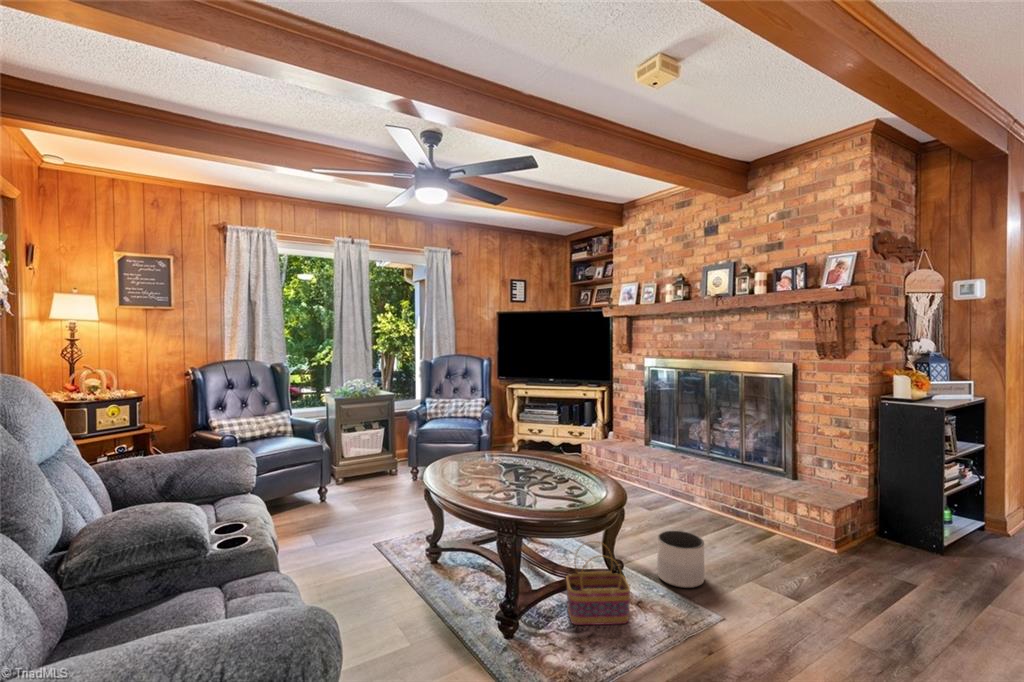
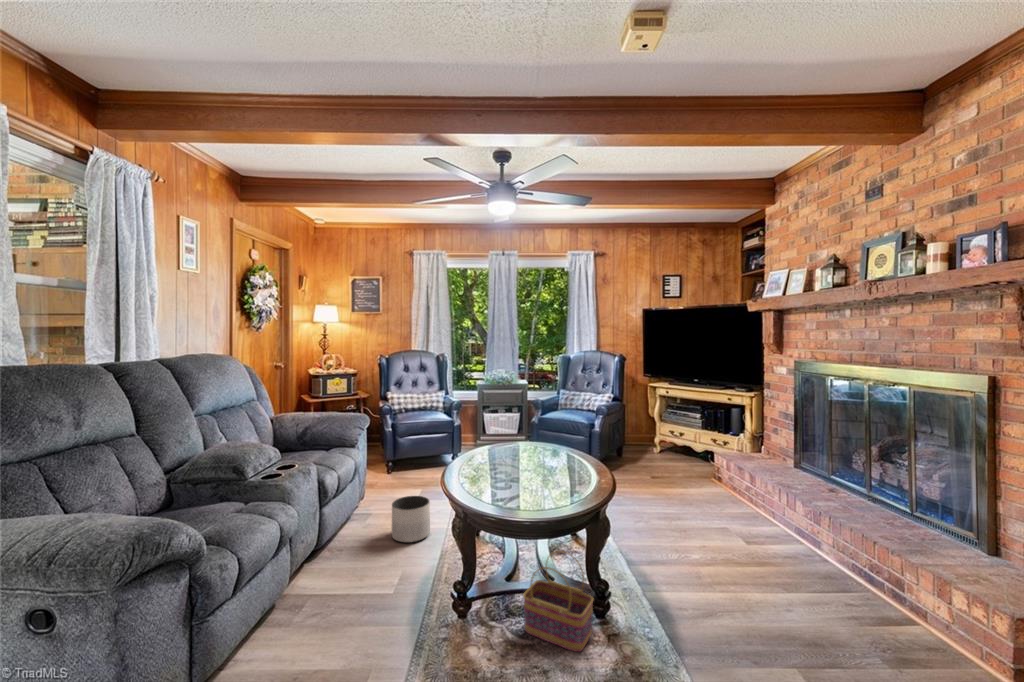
planter: present [657,531,705,588] -> present [392,496,430,543]

